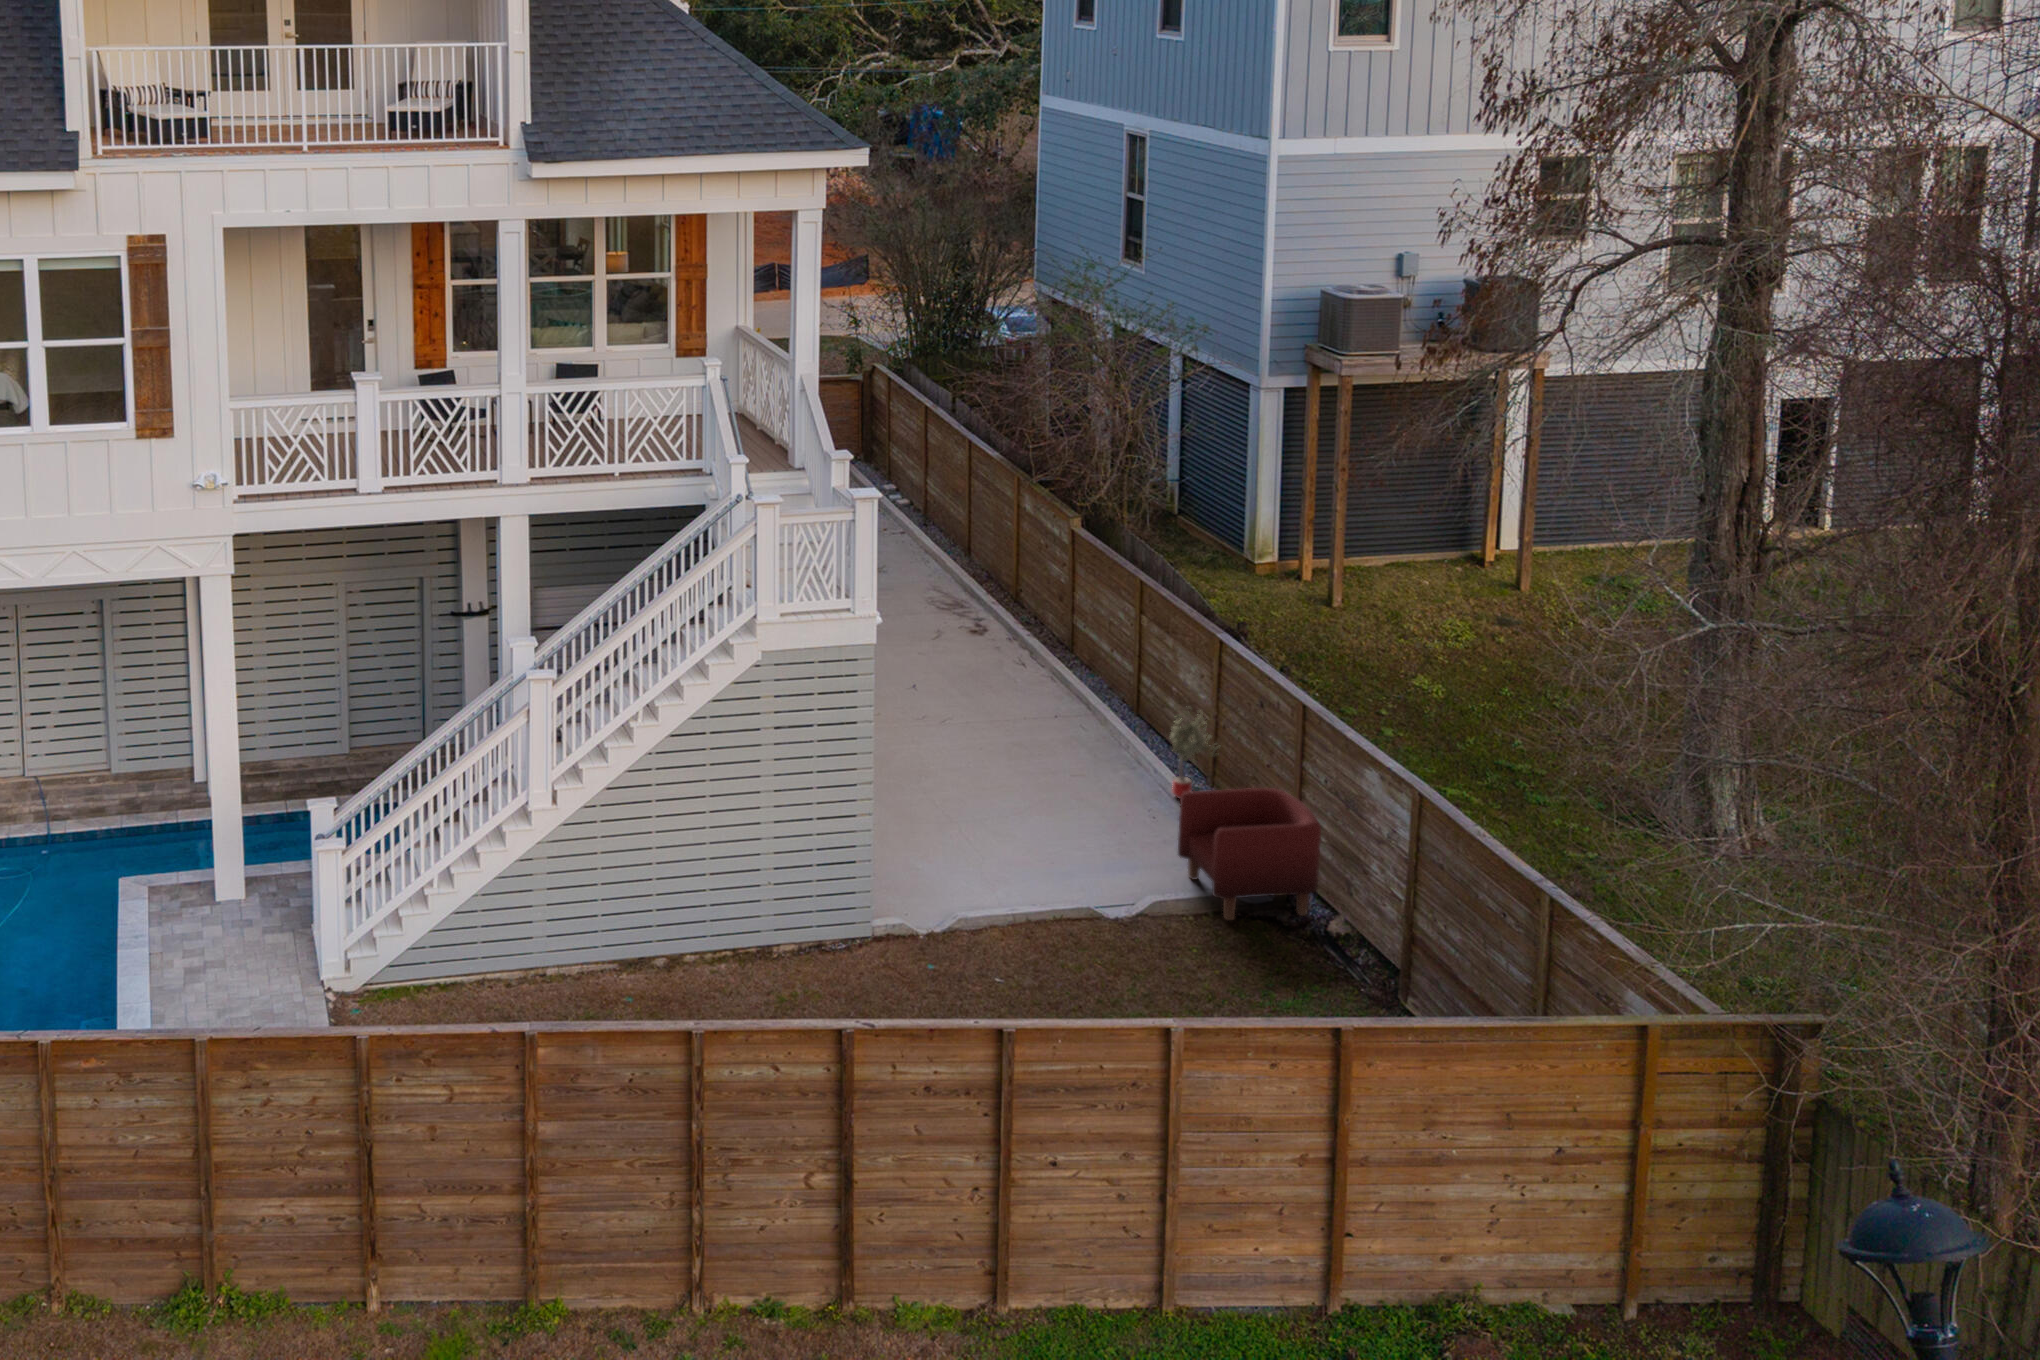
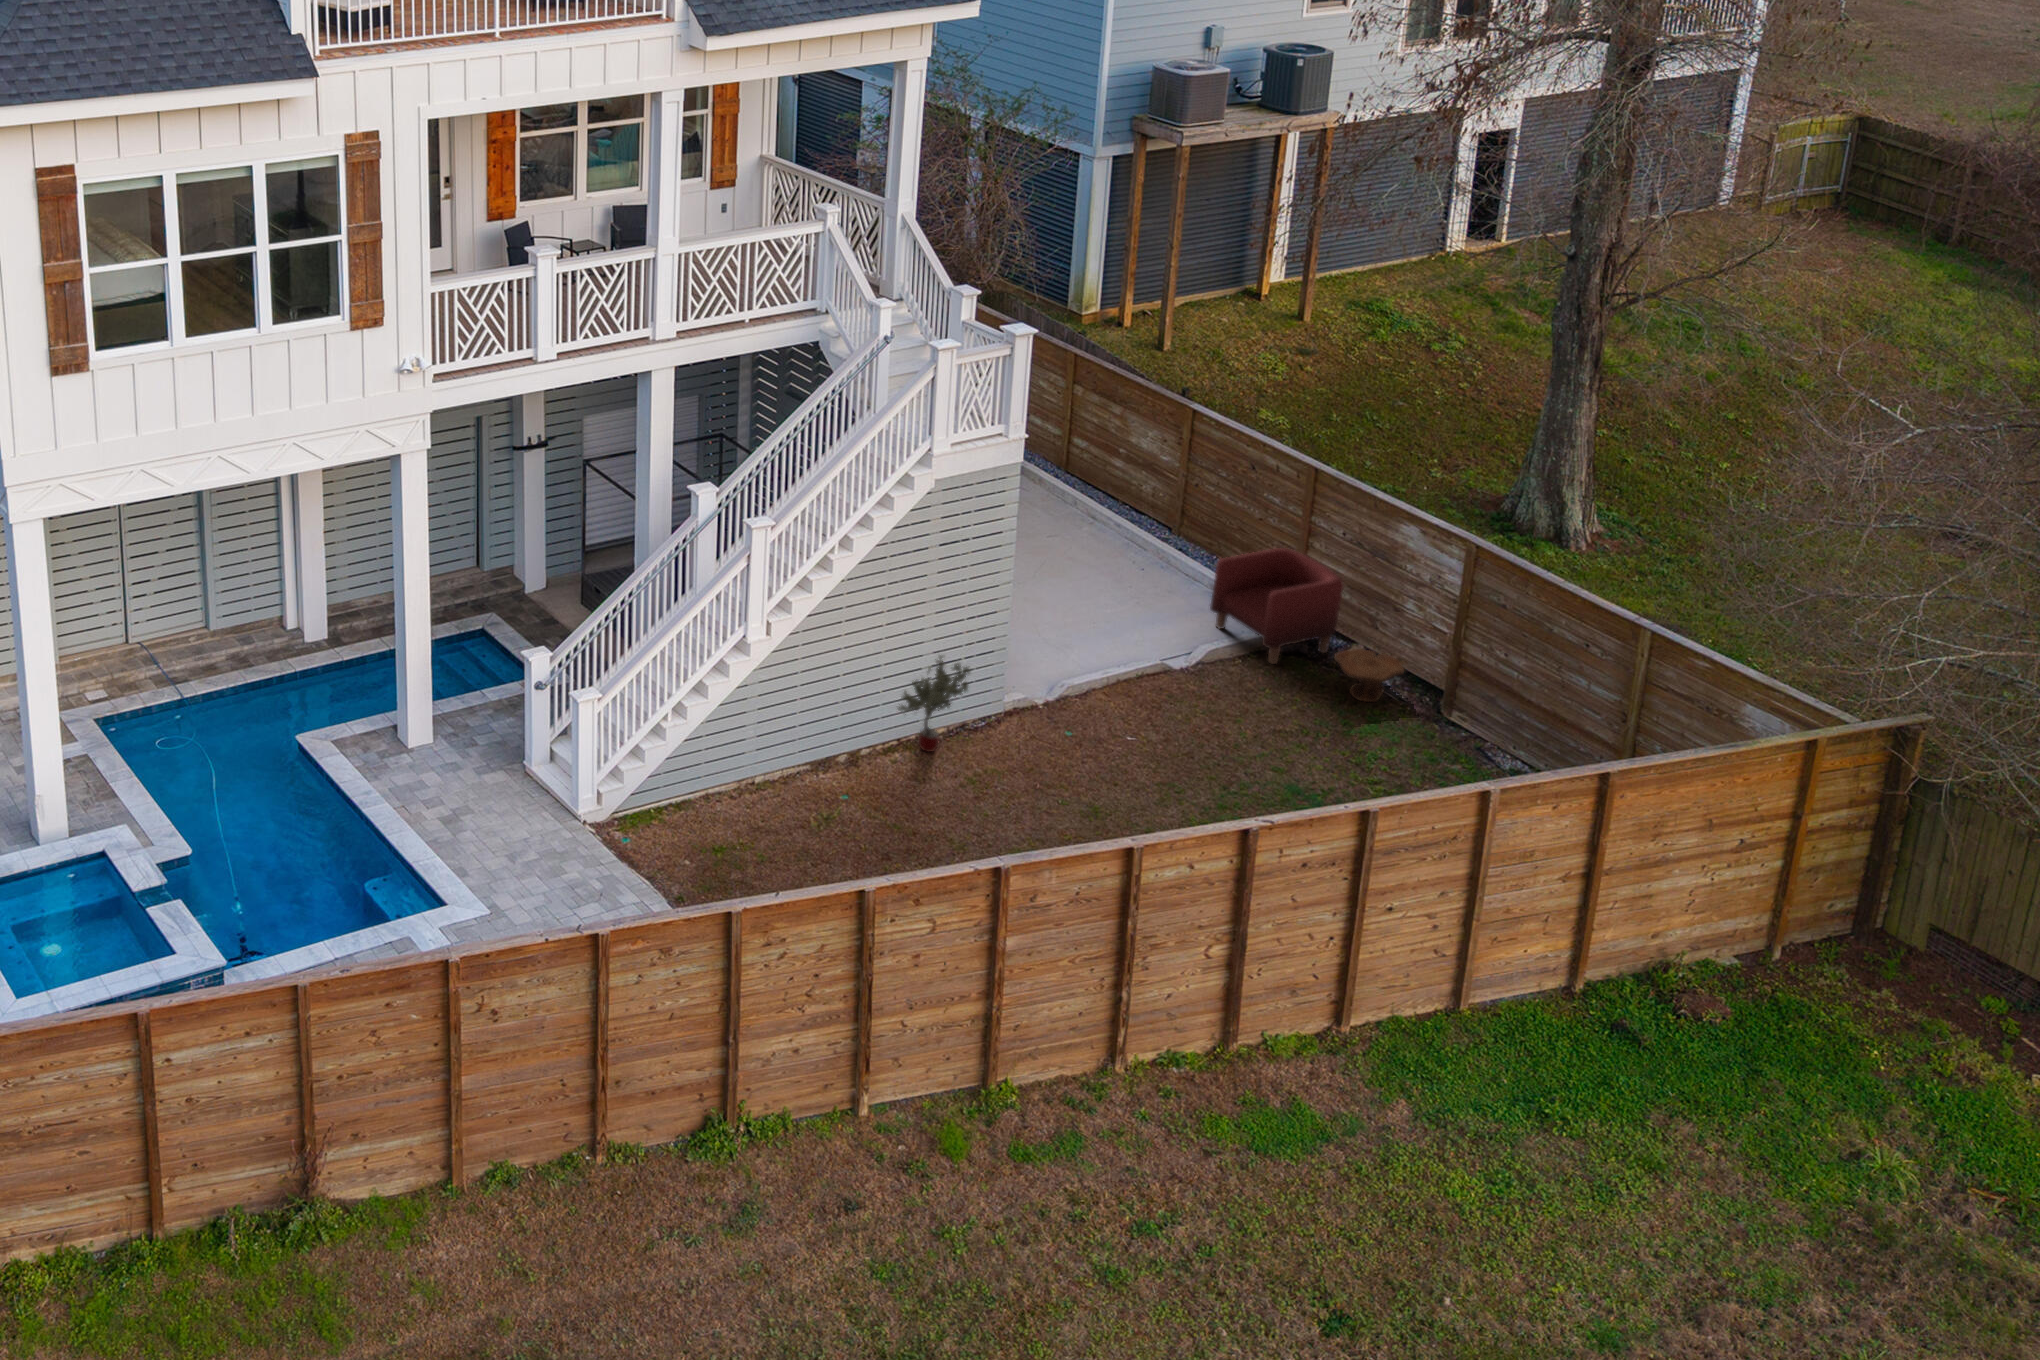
potted tree: present [1170,708,1221,799] -> present [898,656,970,752]
side table: none [1283,906,1372,972] -> present [1334,649,1404,702]

